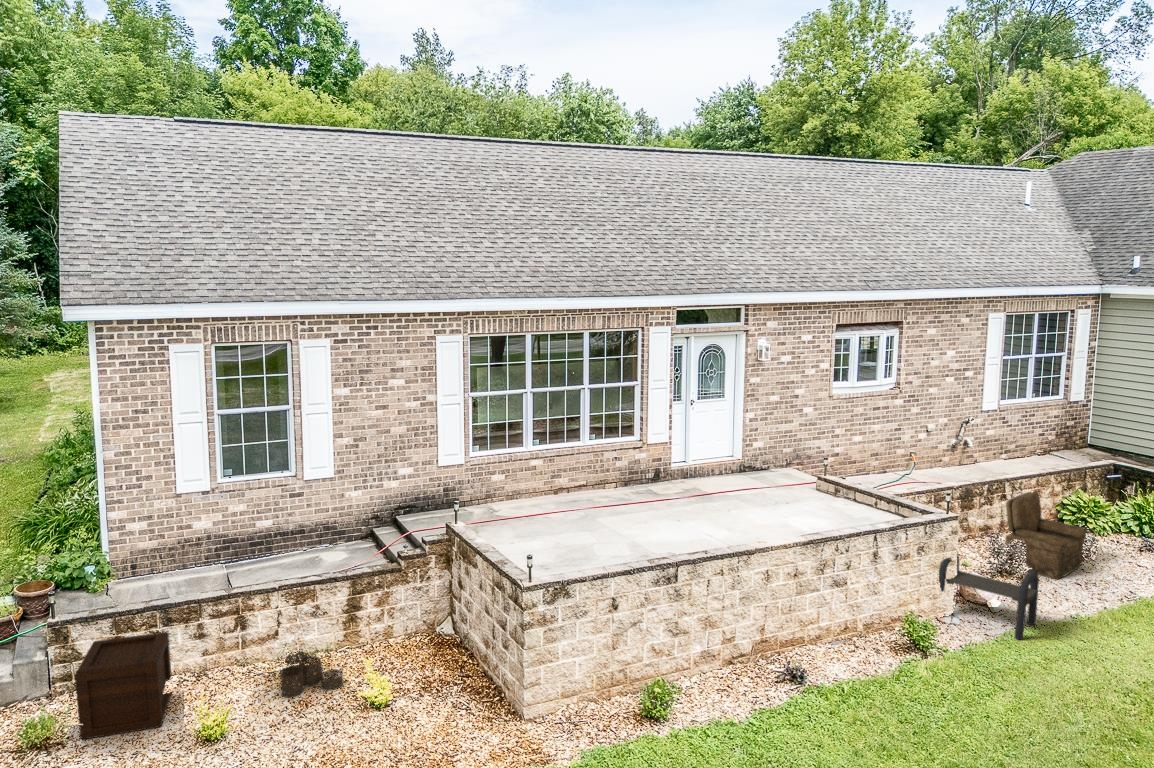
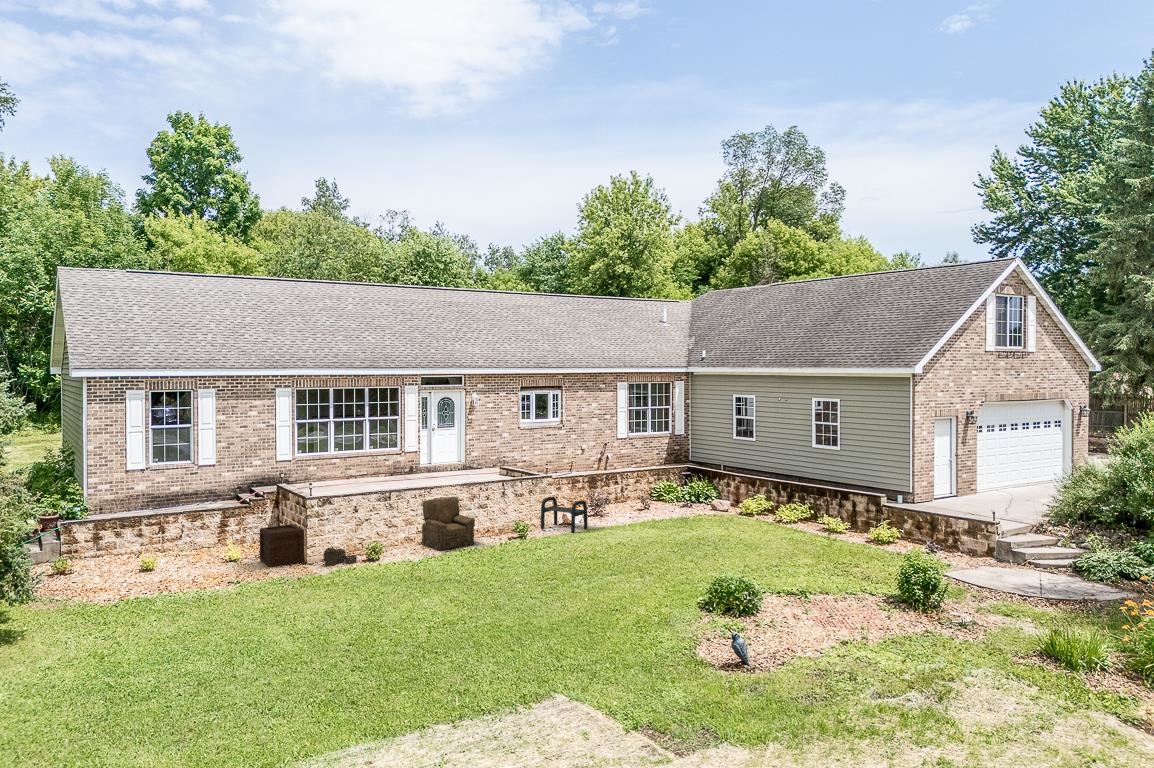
armchair: present [1005,492,1088,580] -> present [422,497,475,551]
wooden crate: present [75,632,172,739] -> present [260,524,304,567]
woven basket: present [280,649,343,698] -> present [323,547,357,566]

